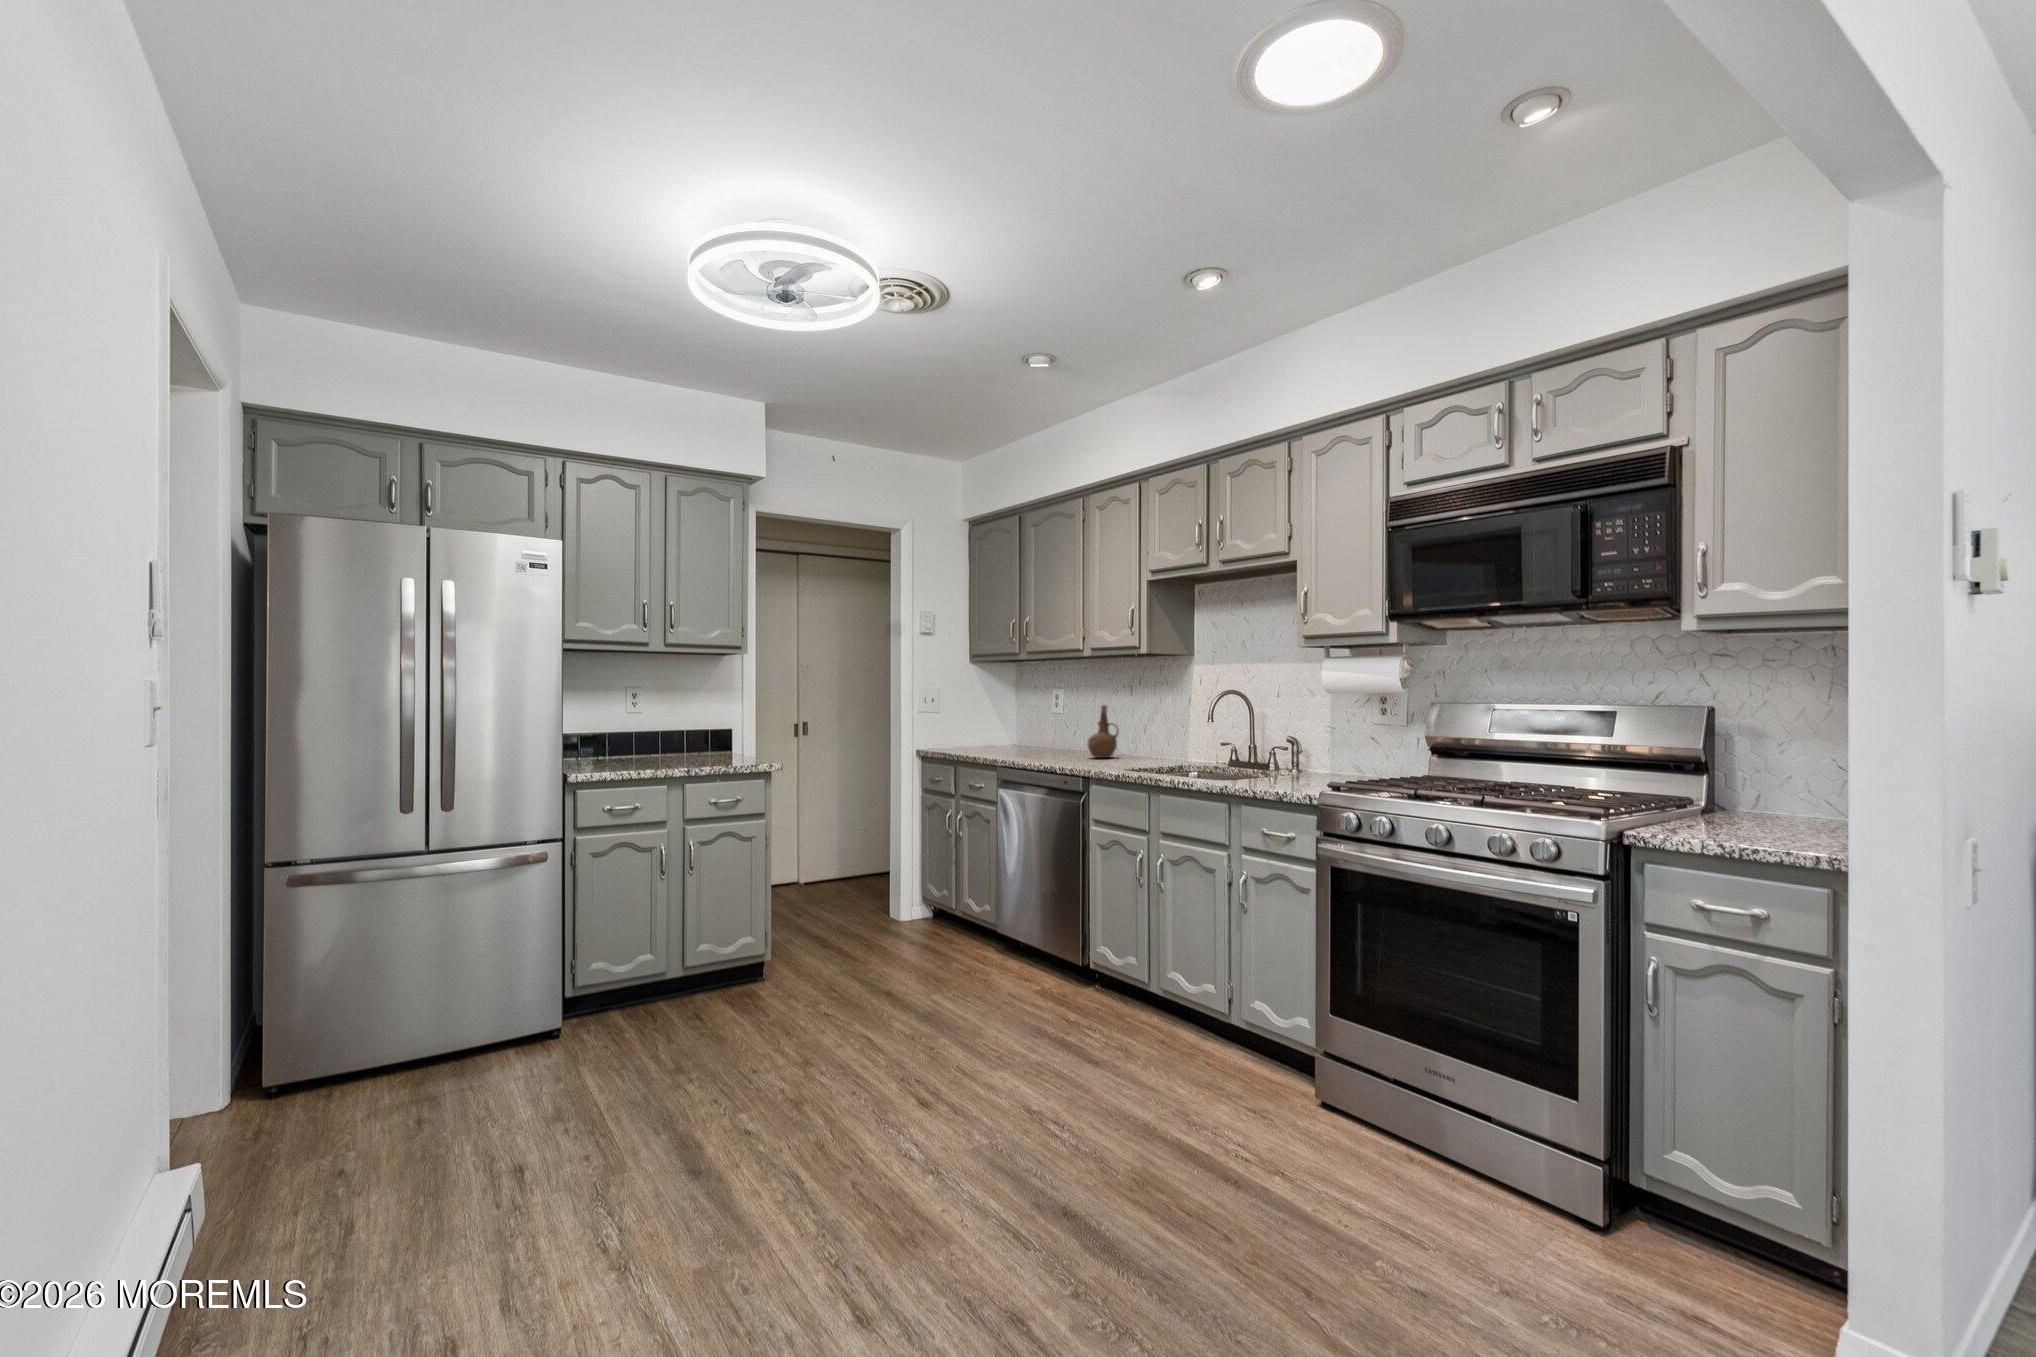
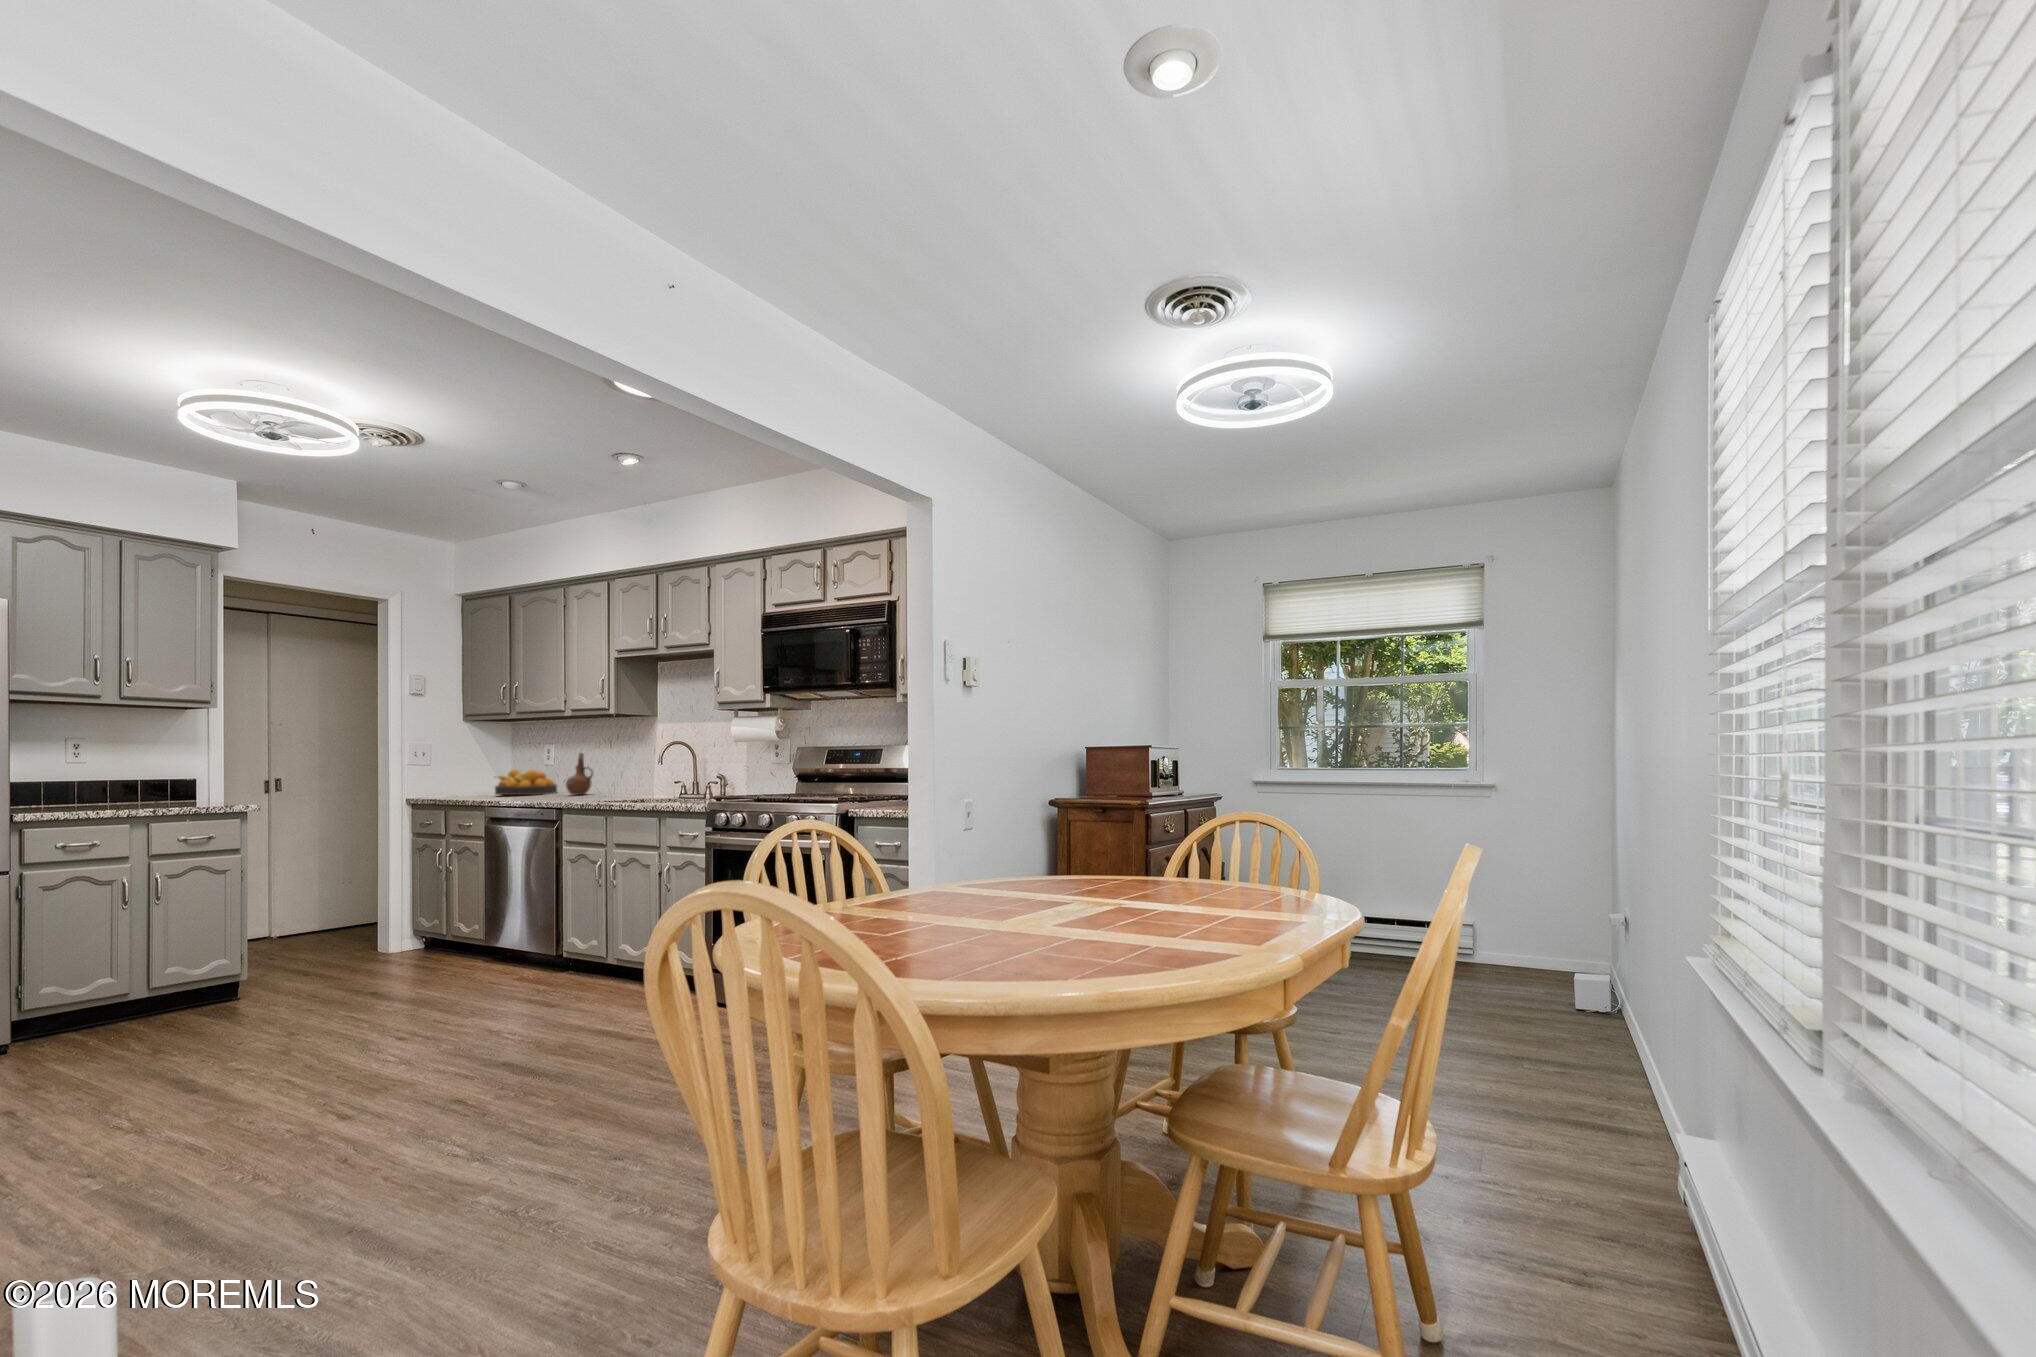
fruit bowl: none [1004,722,1072,754] -> present [495,770,557,795]

